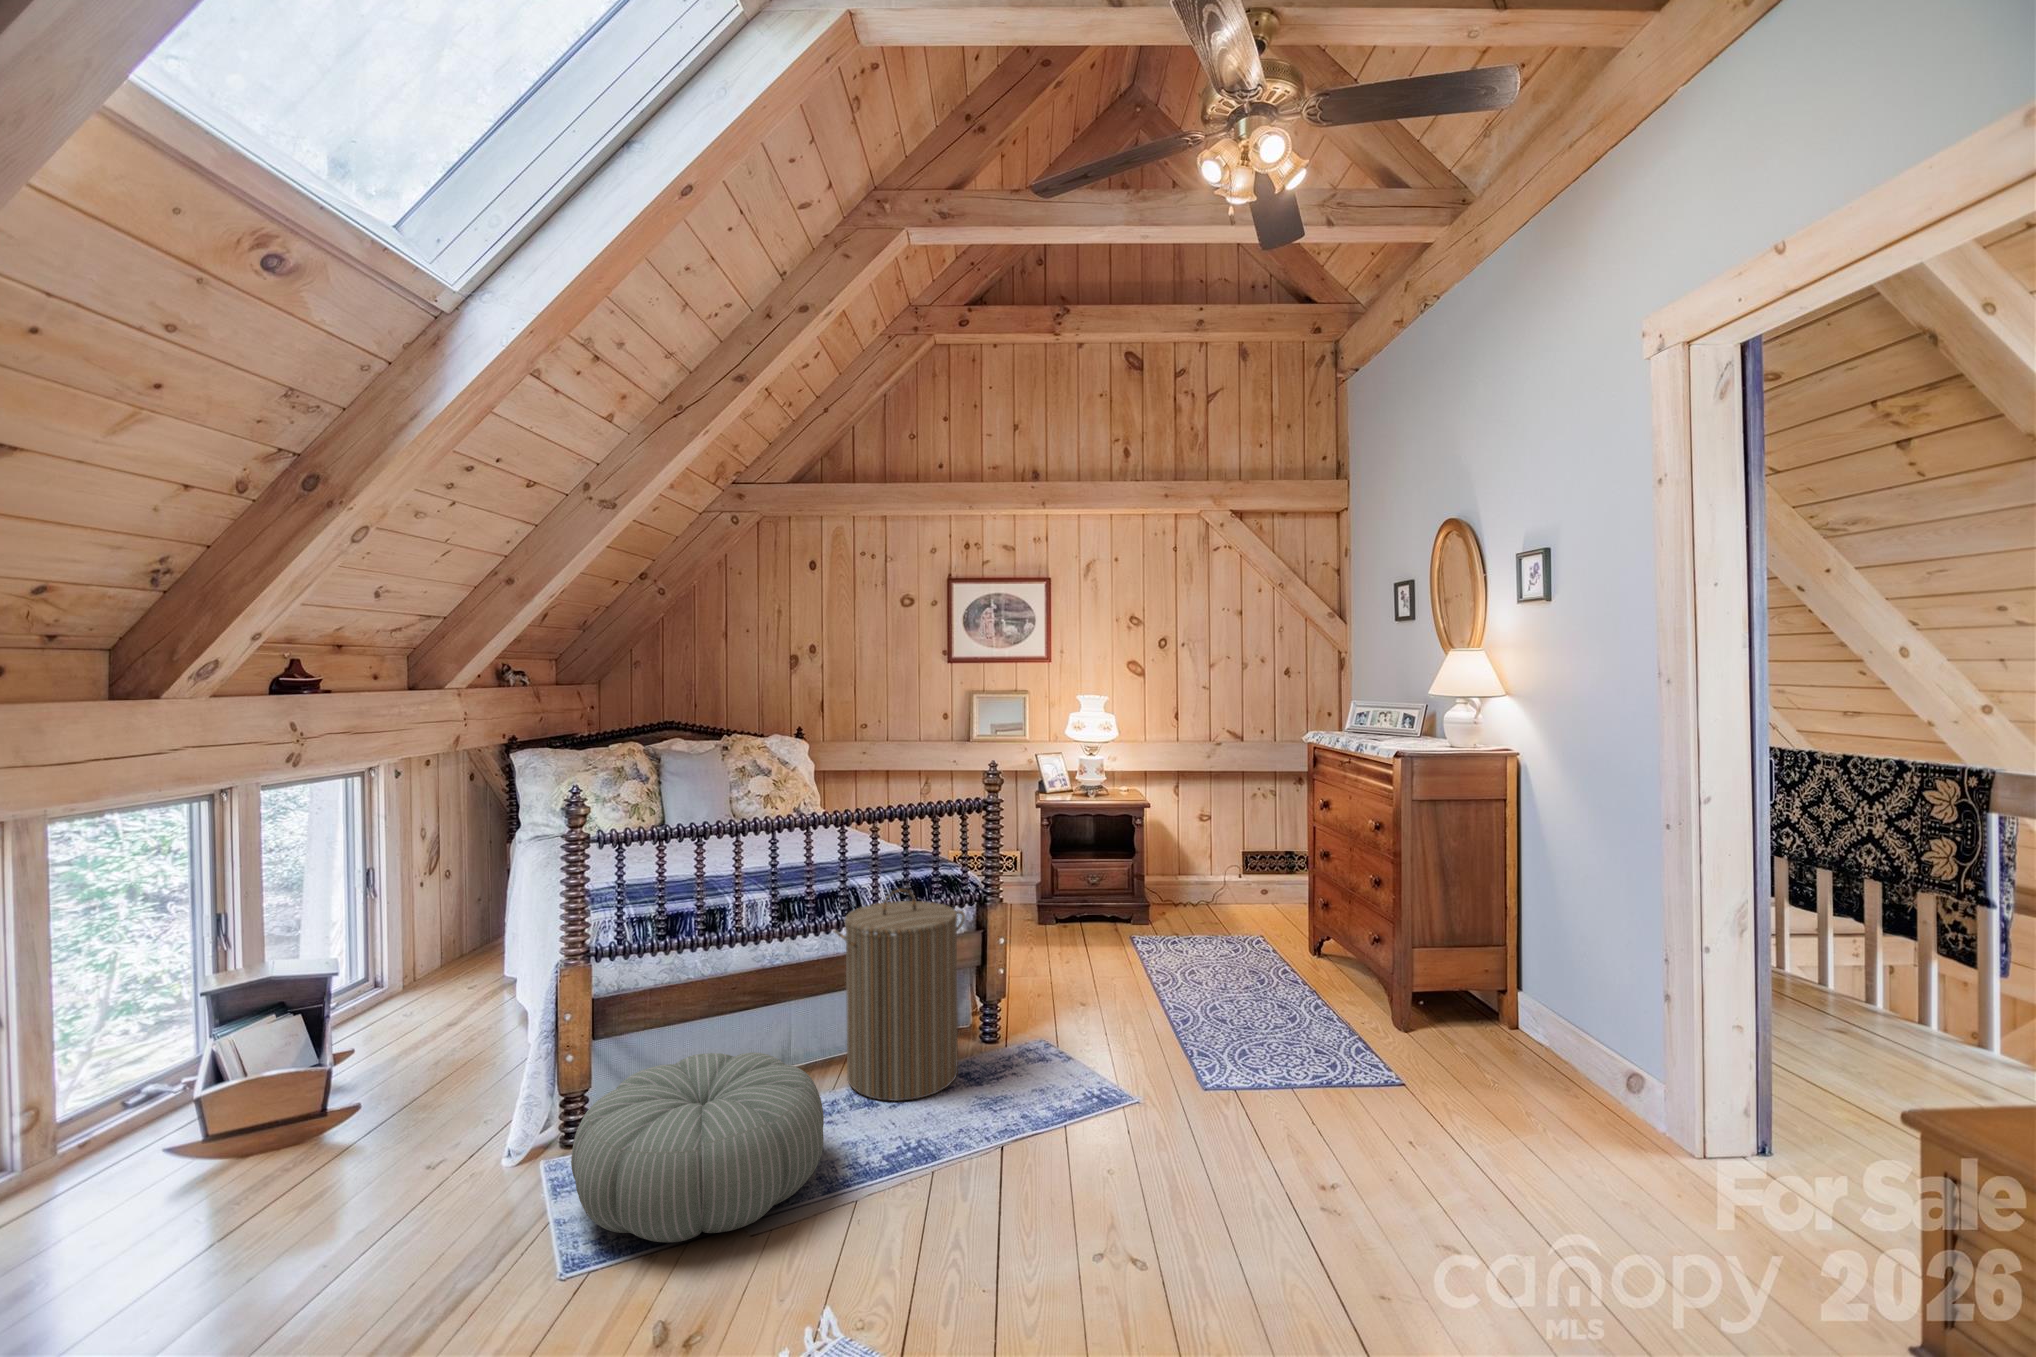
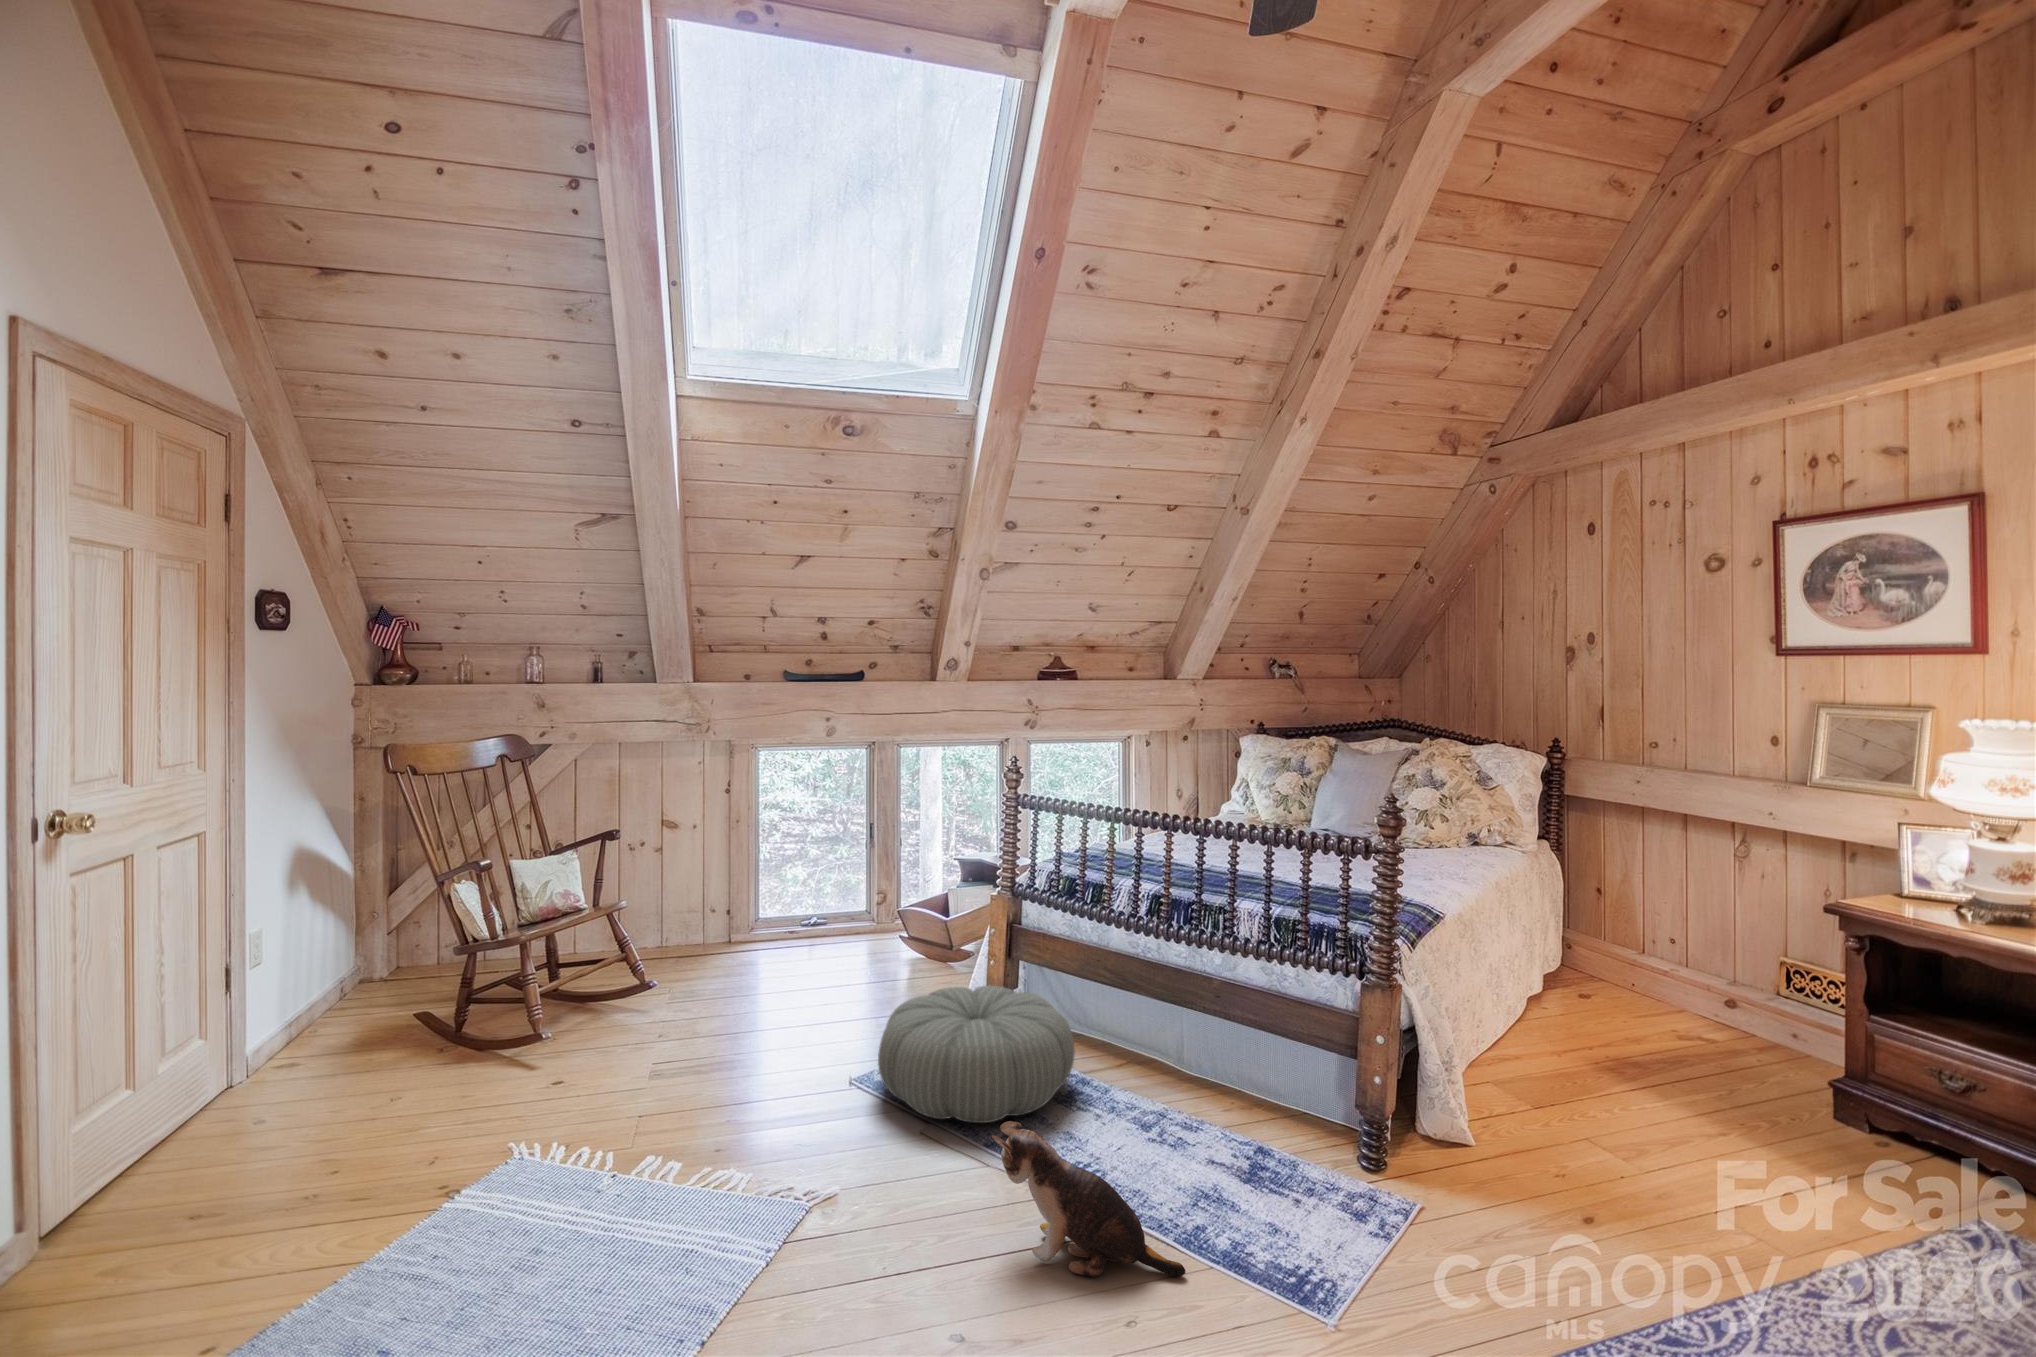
laundry hamper: present [834,889,965,1101] -> none [1160,914,1305,1156]
plush toy: none [980,1099,1094,1202] -> present [992,1121,1186,1277]

